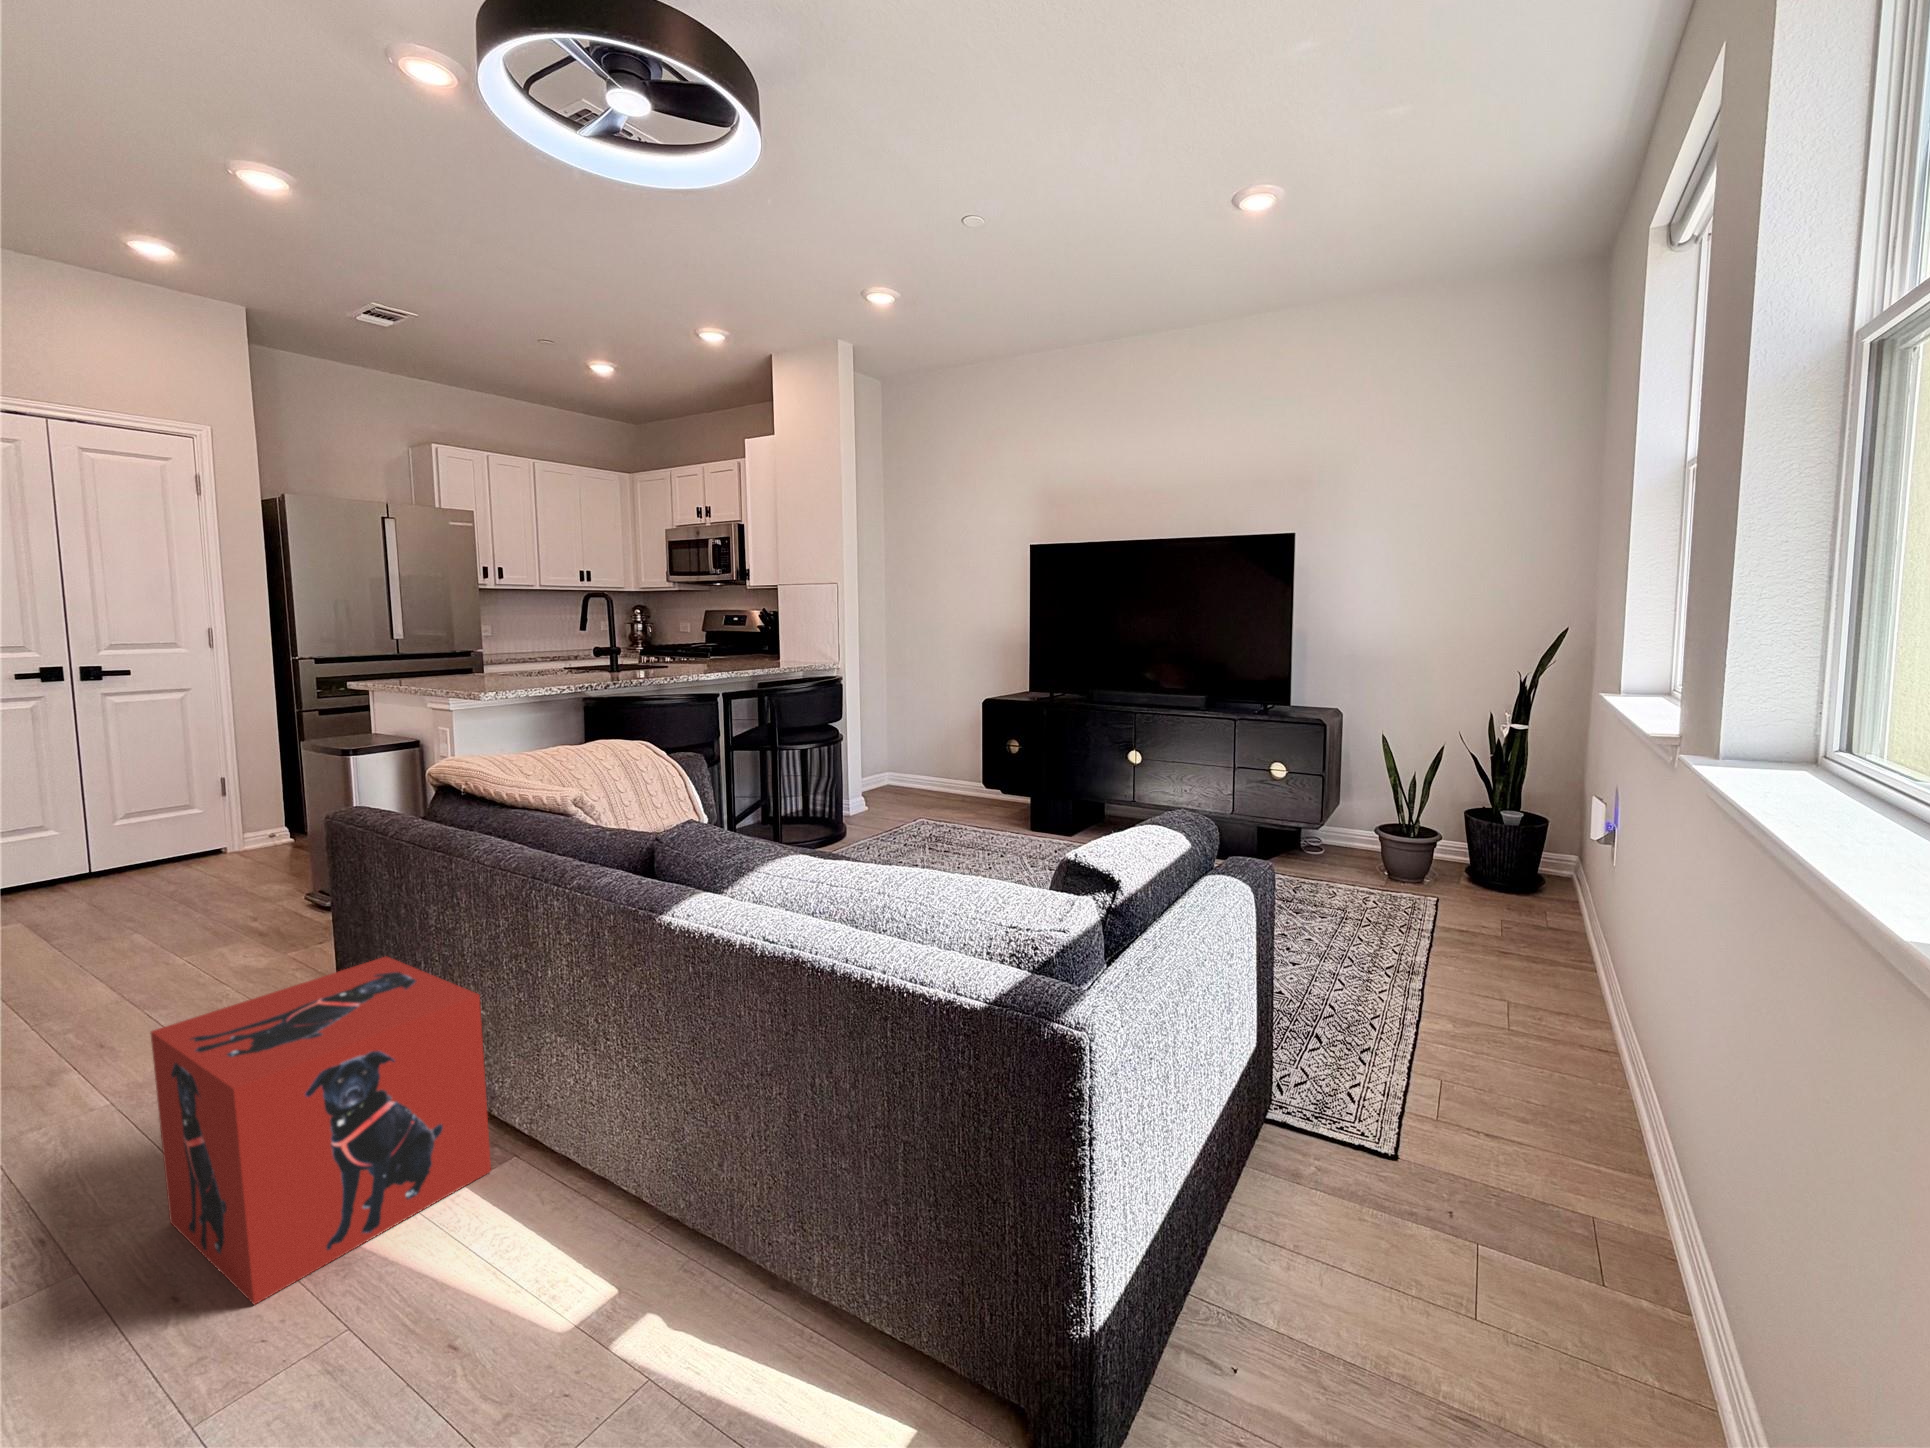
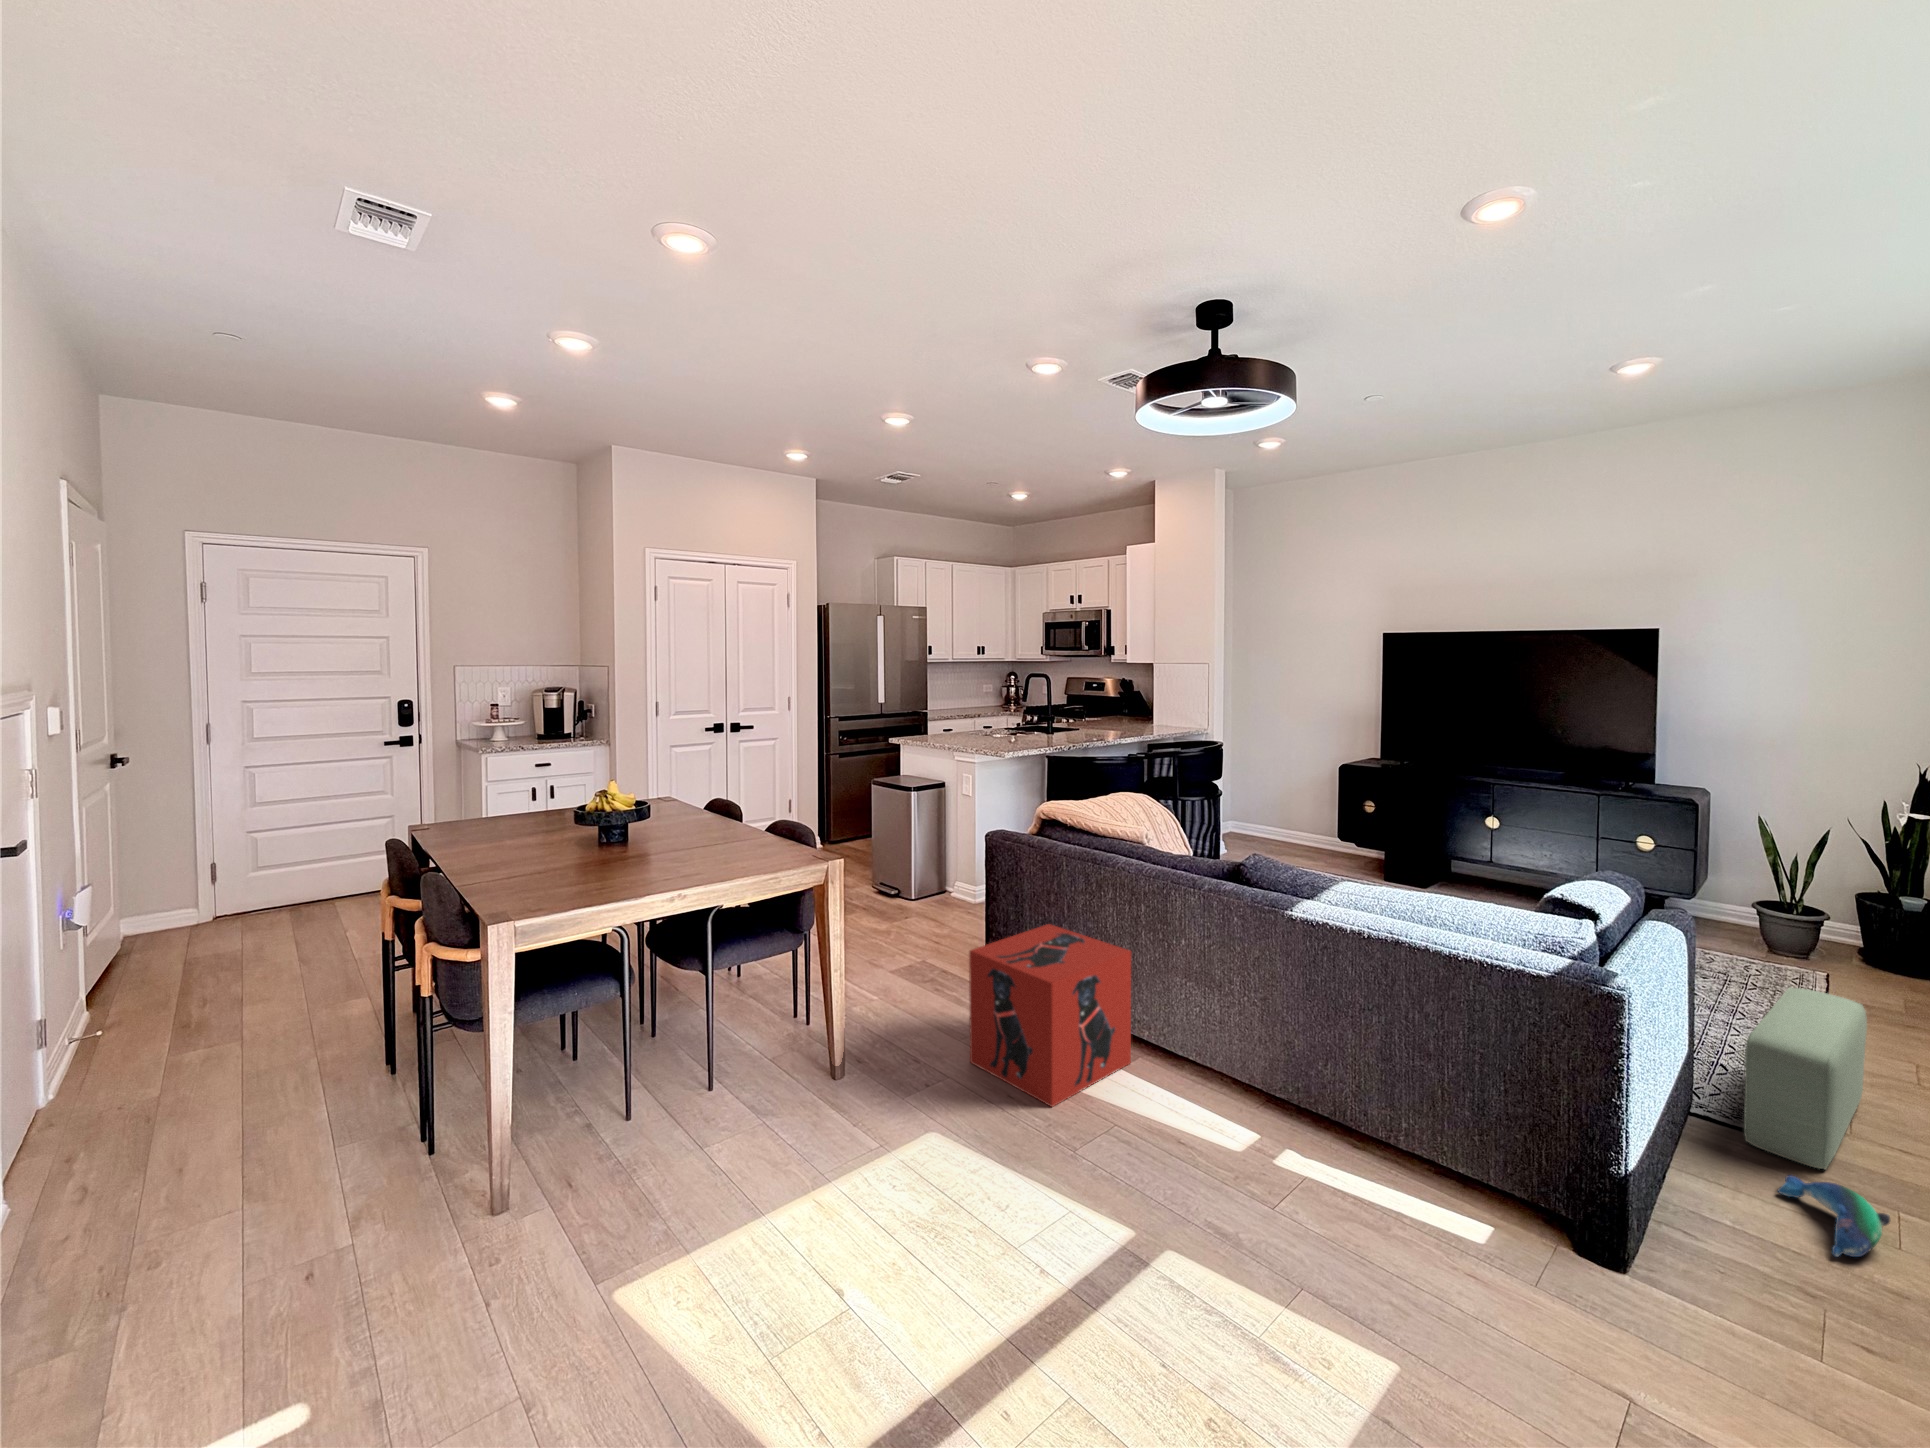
pouf: none [1318,936,1458,1188] -> present [1744,988,1867,1169]
plush toy: none [1341,1214,1463,1360] -> present [1778,1175,1890,1257]

